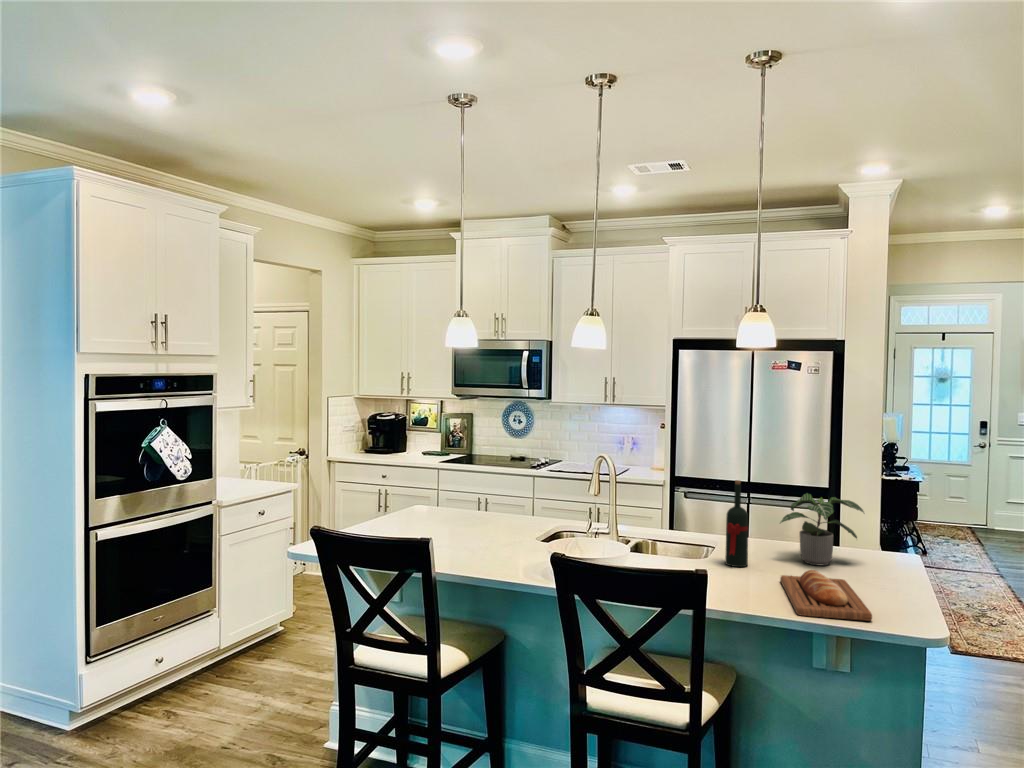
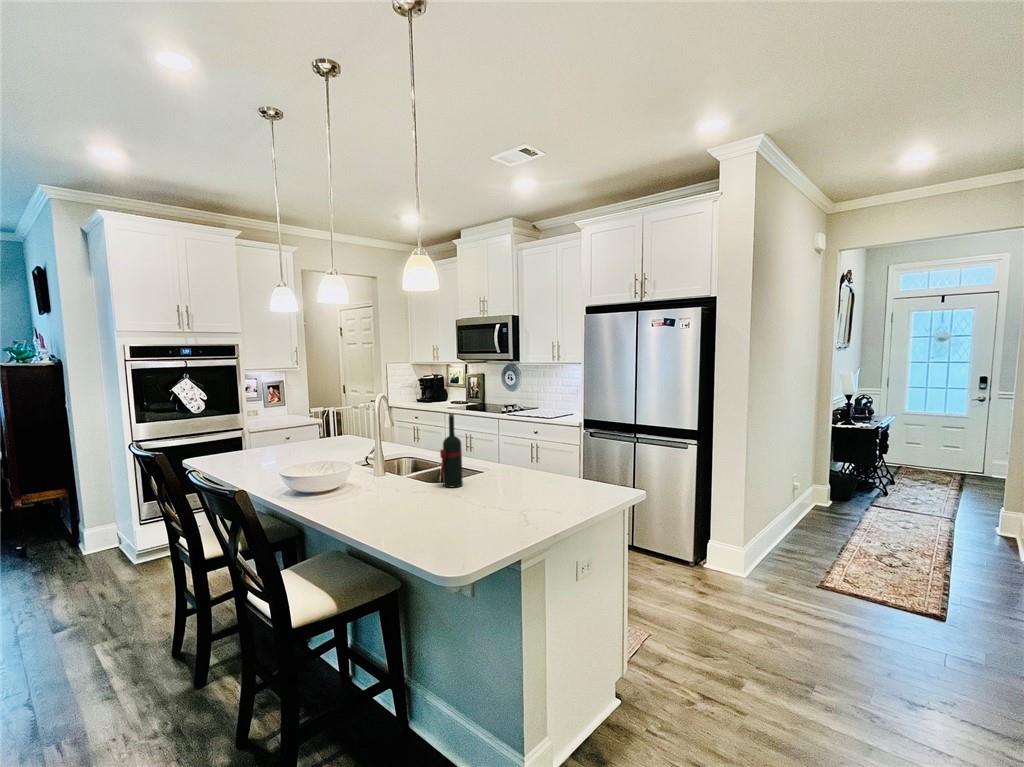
potted plant: present [780,493,864,565] -> none [498,427,569,491]
bread loaf: present [780,570,872,621] -> none [387,491,496,538]

